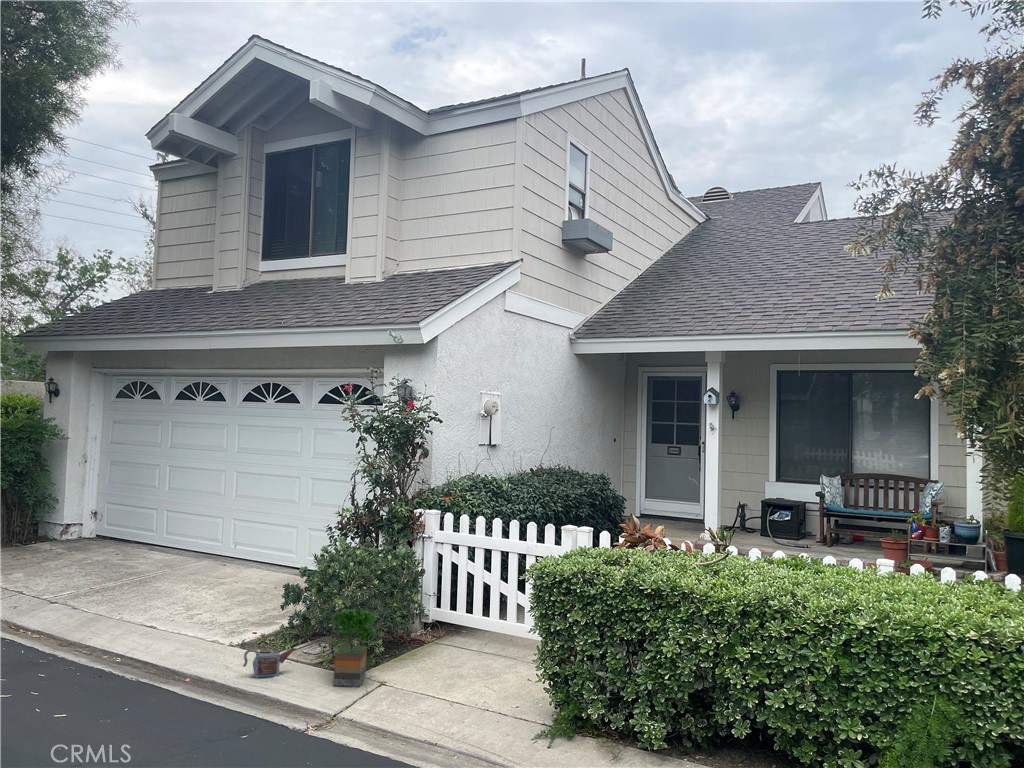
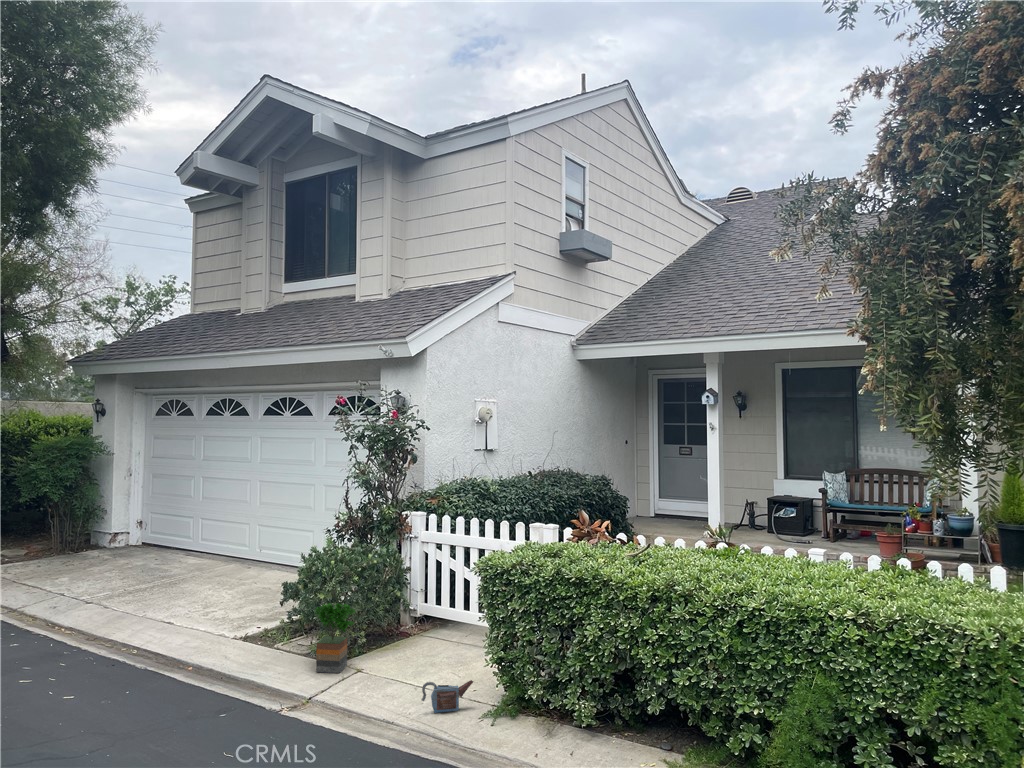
watering can: present [243,648,295,678] -> present [422,680,473,713]

